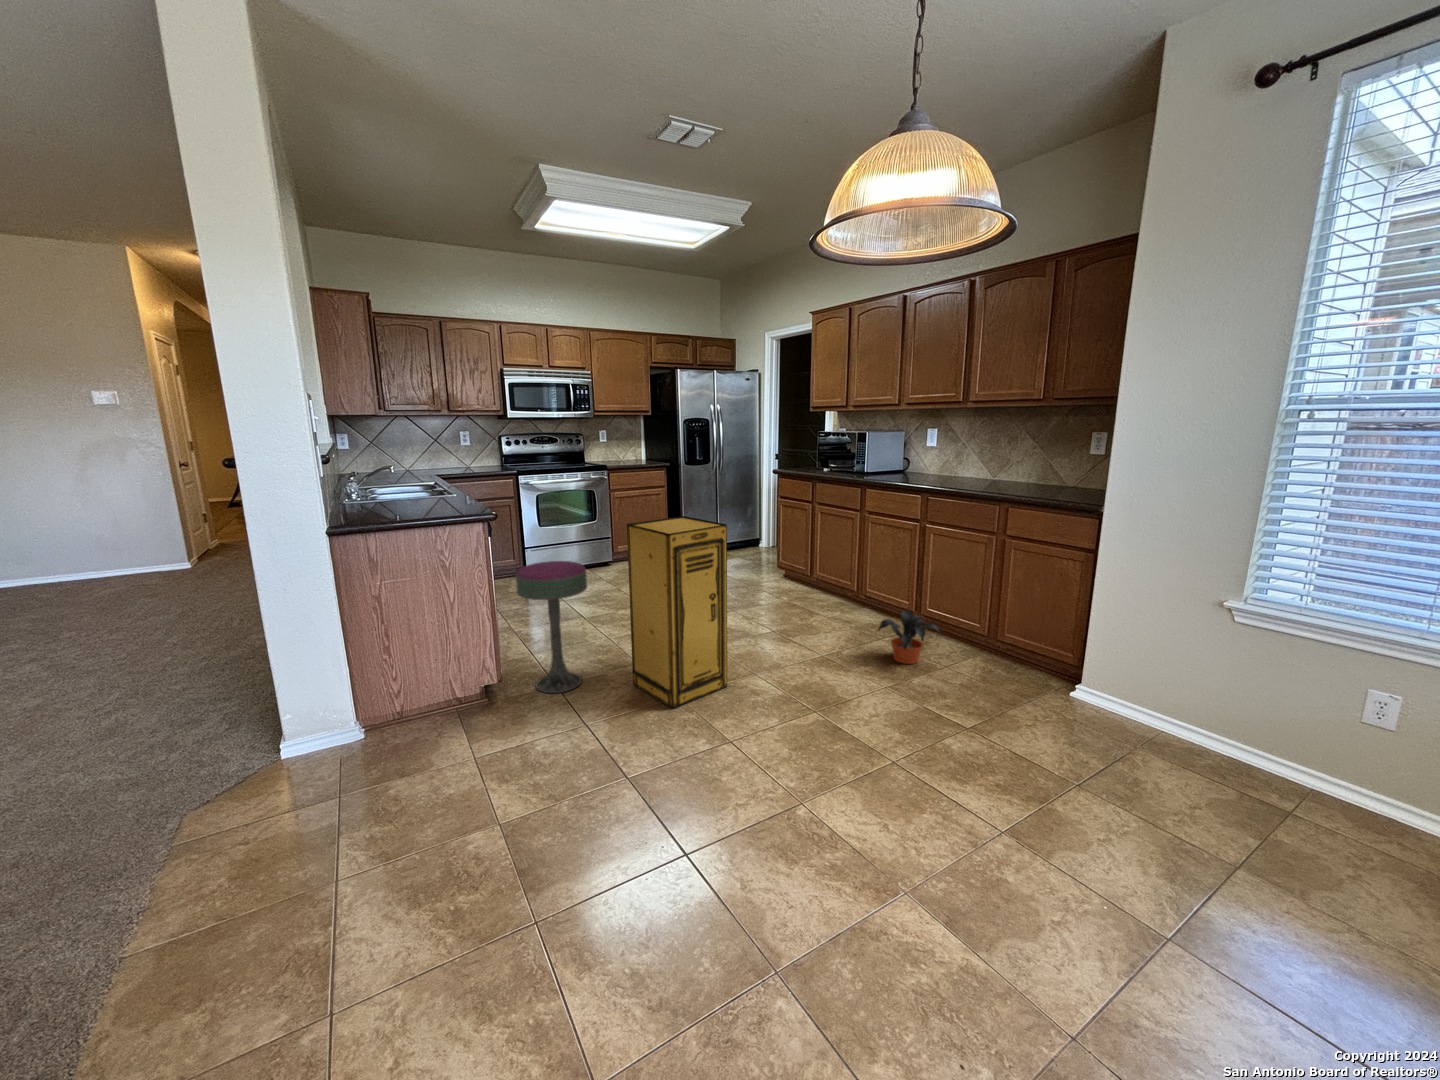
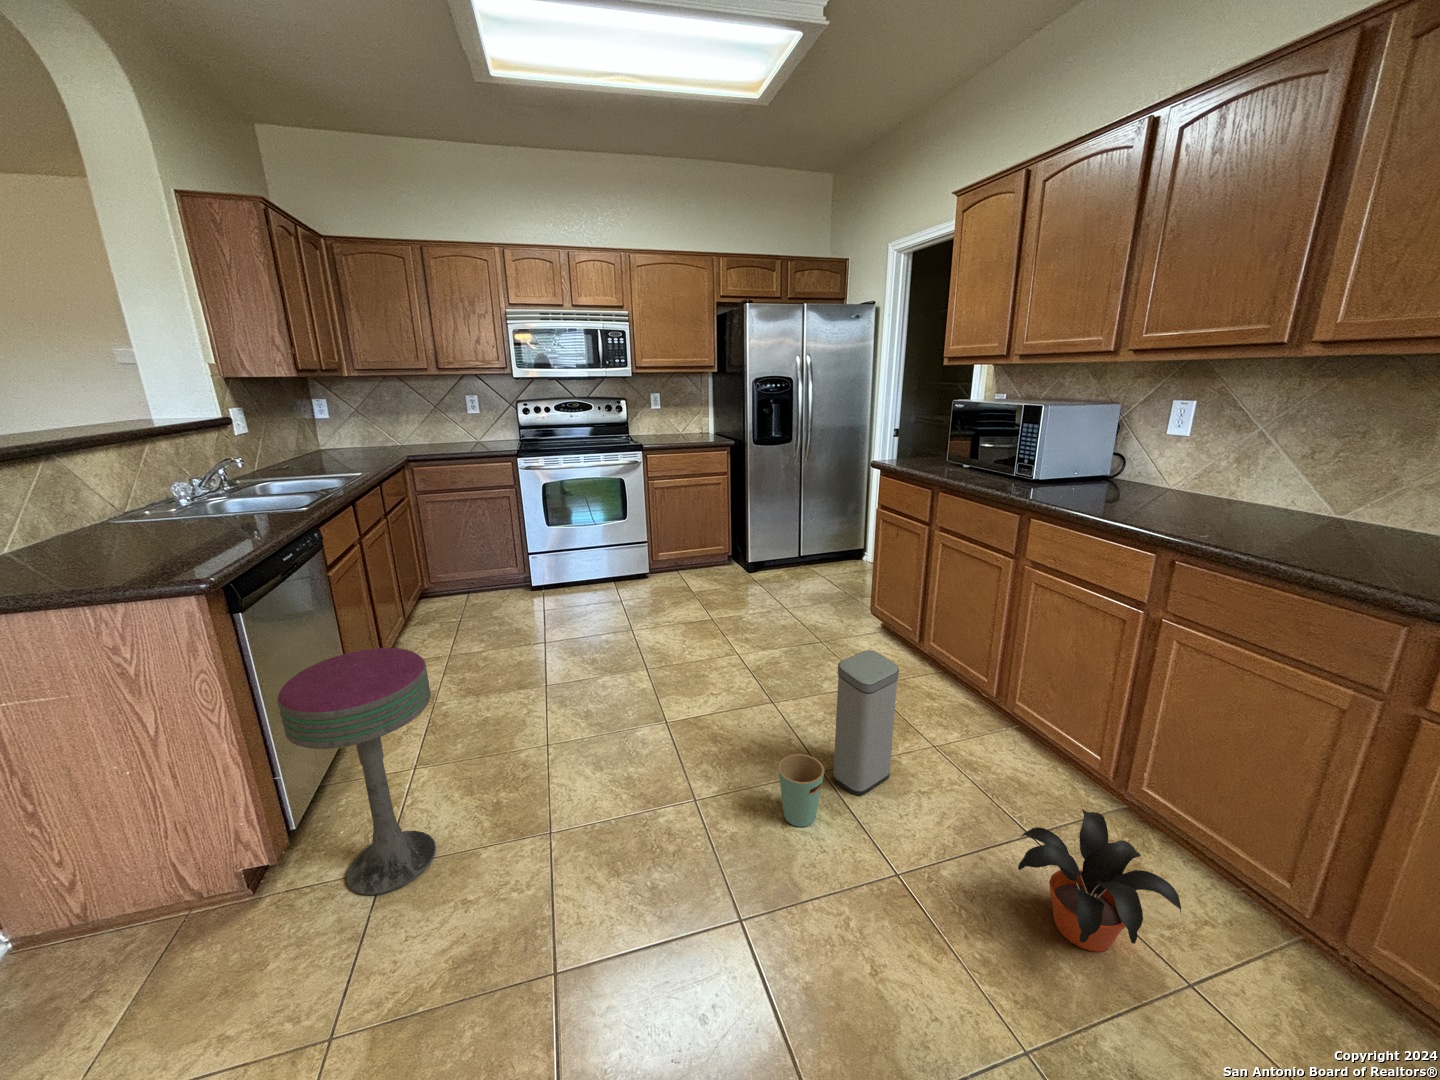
storage cabinet: present [627,516,727,709] -> none [463,588,665,1015]
trash can: none [758,560,812,649] -> present [778,650,899,827]

